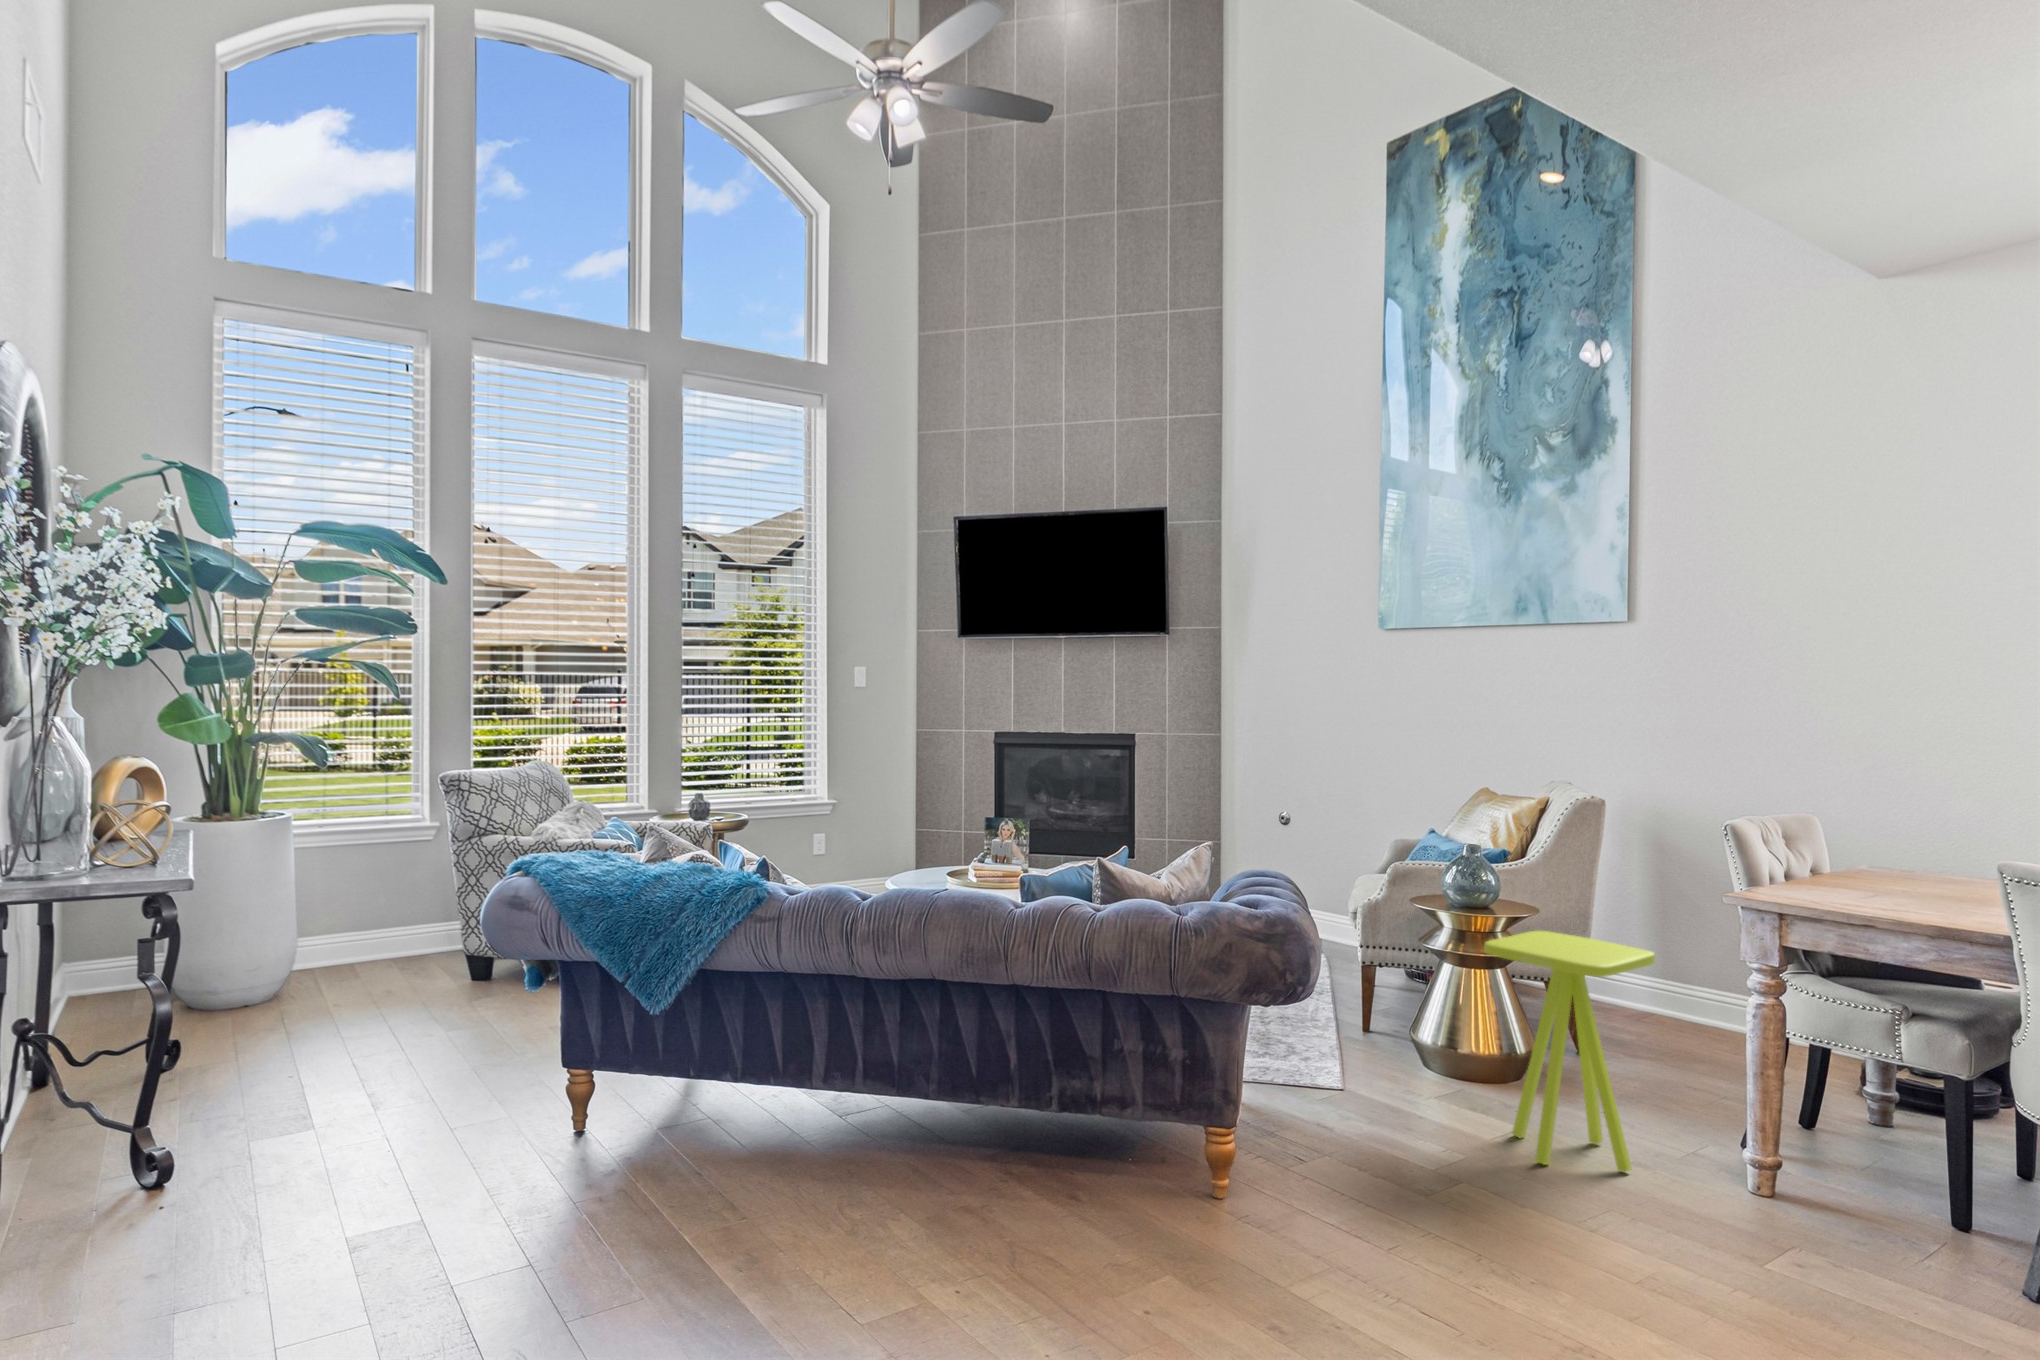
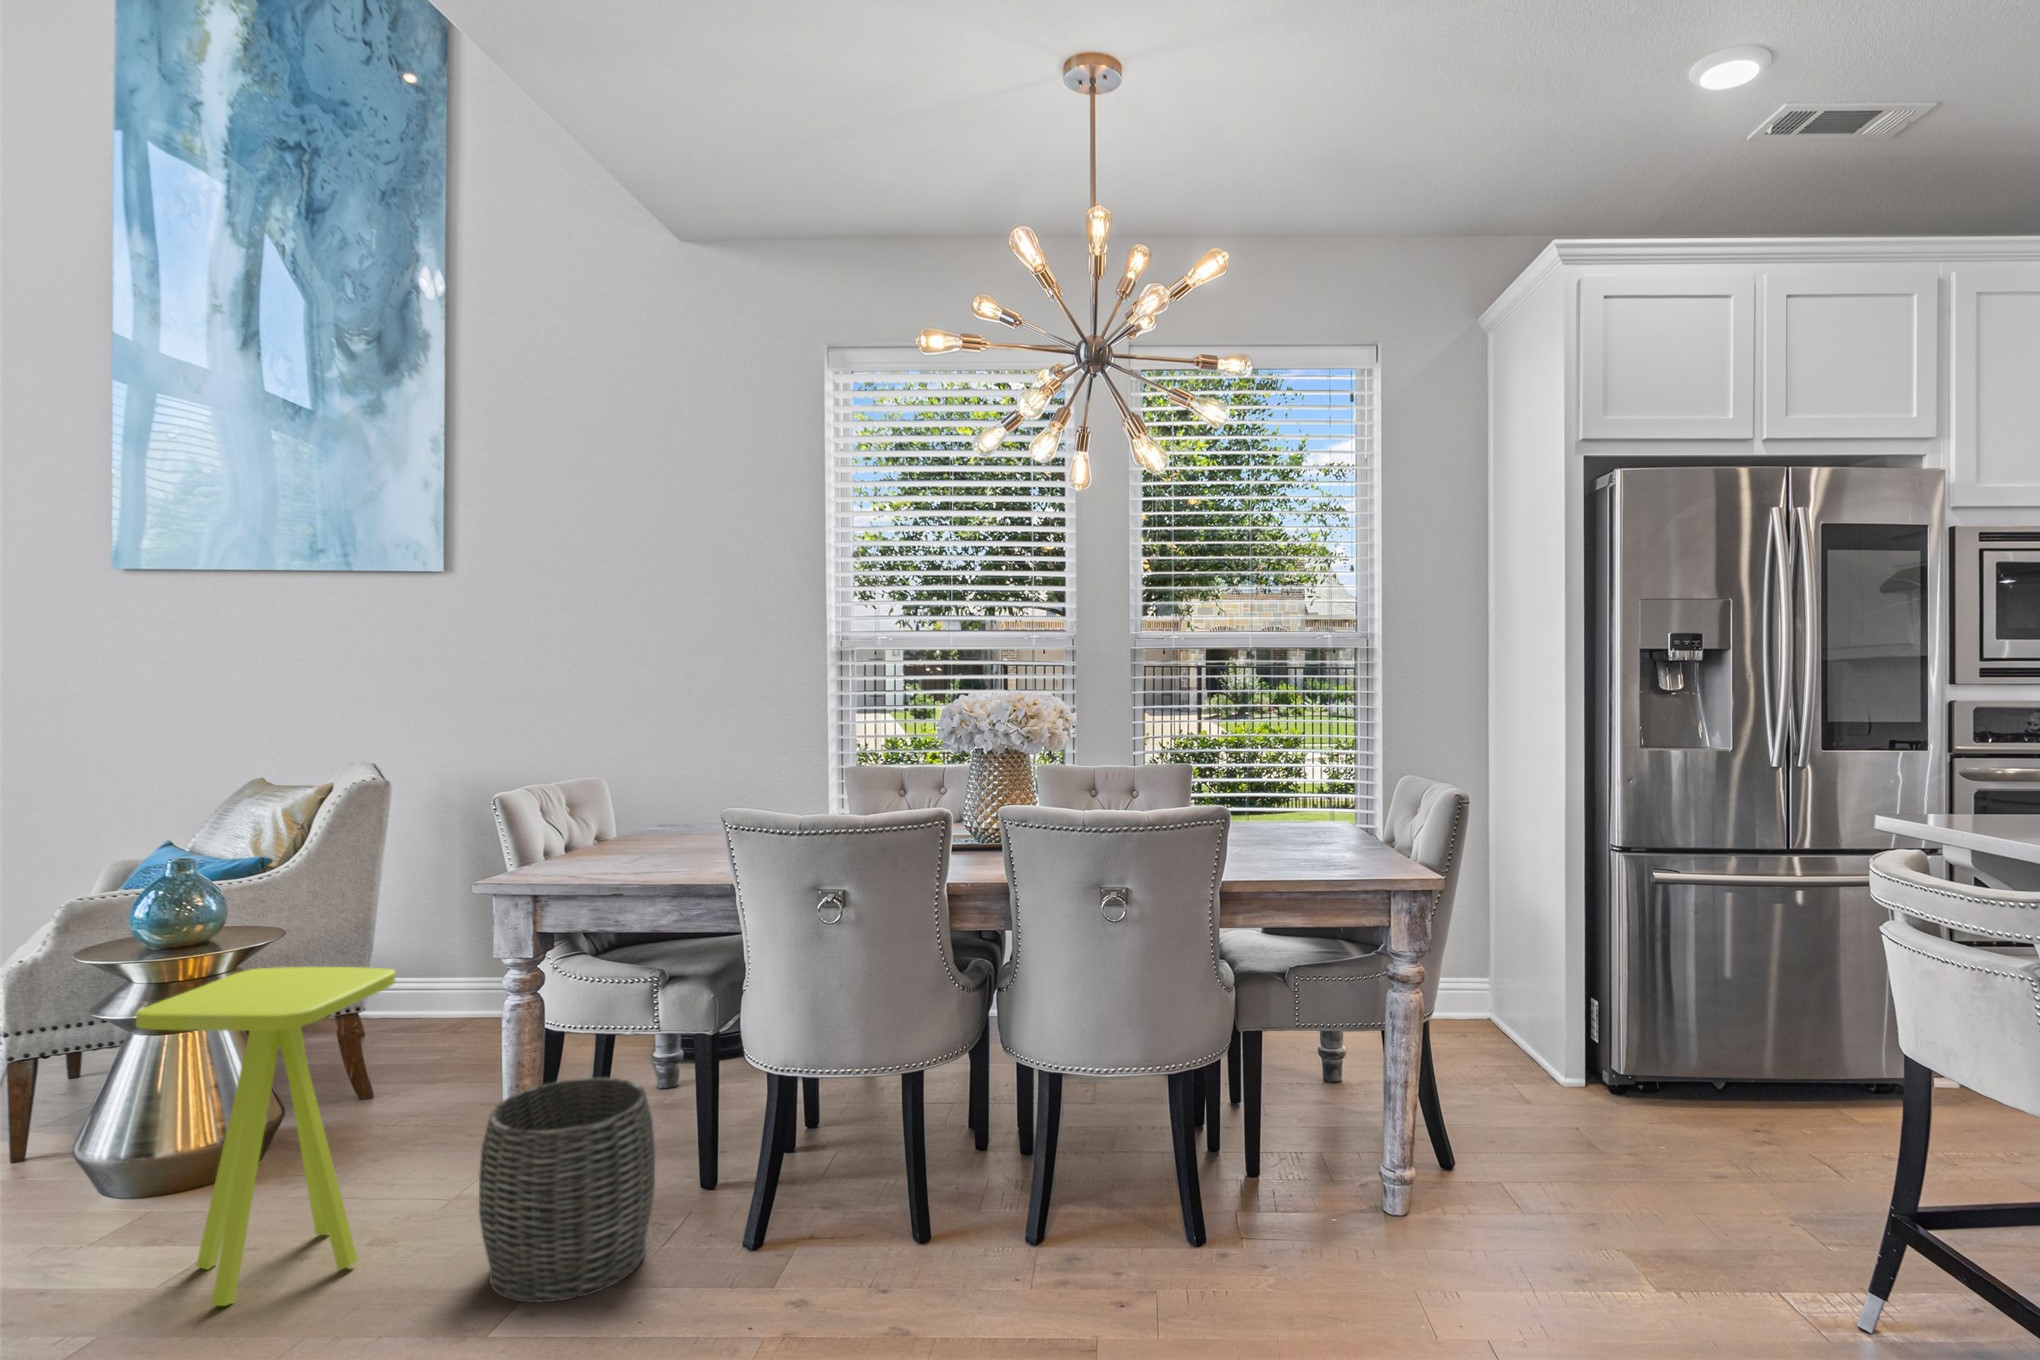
woven basket: none [1741,1076,1911,1265] -> present [479,1078,655,1302]

